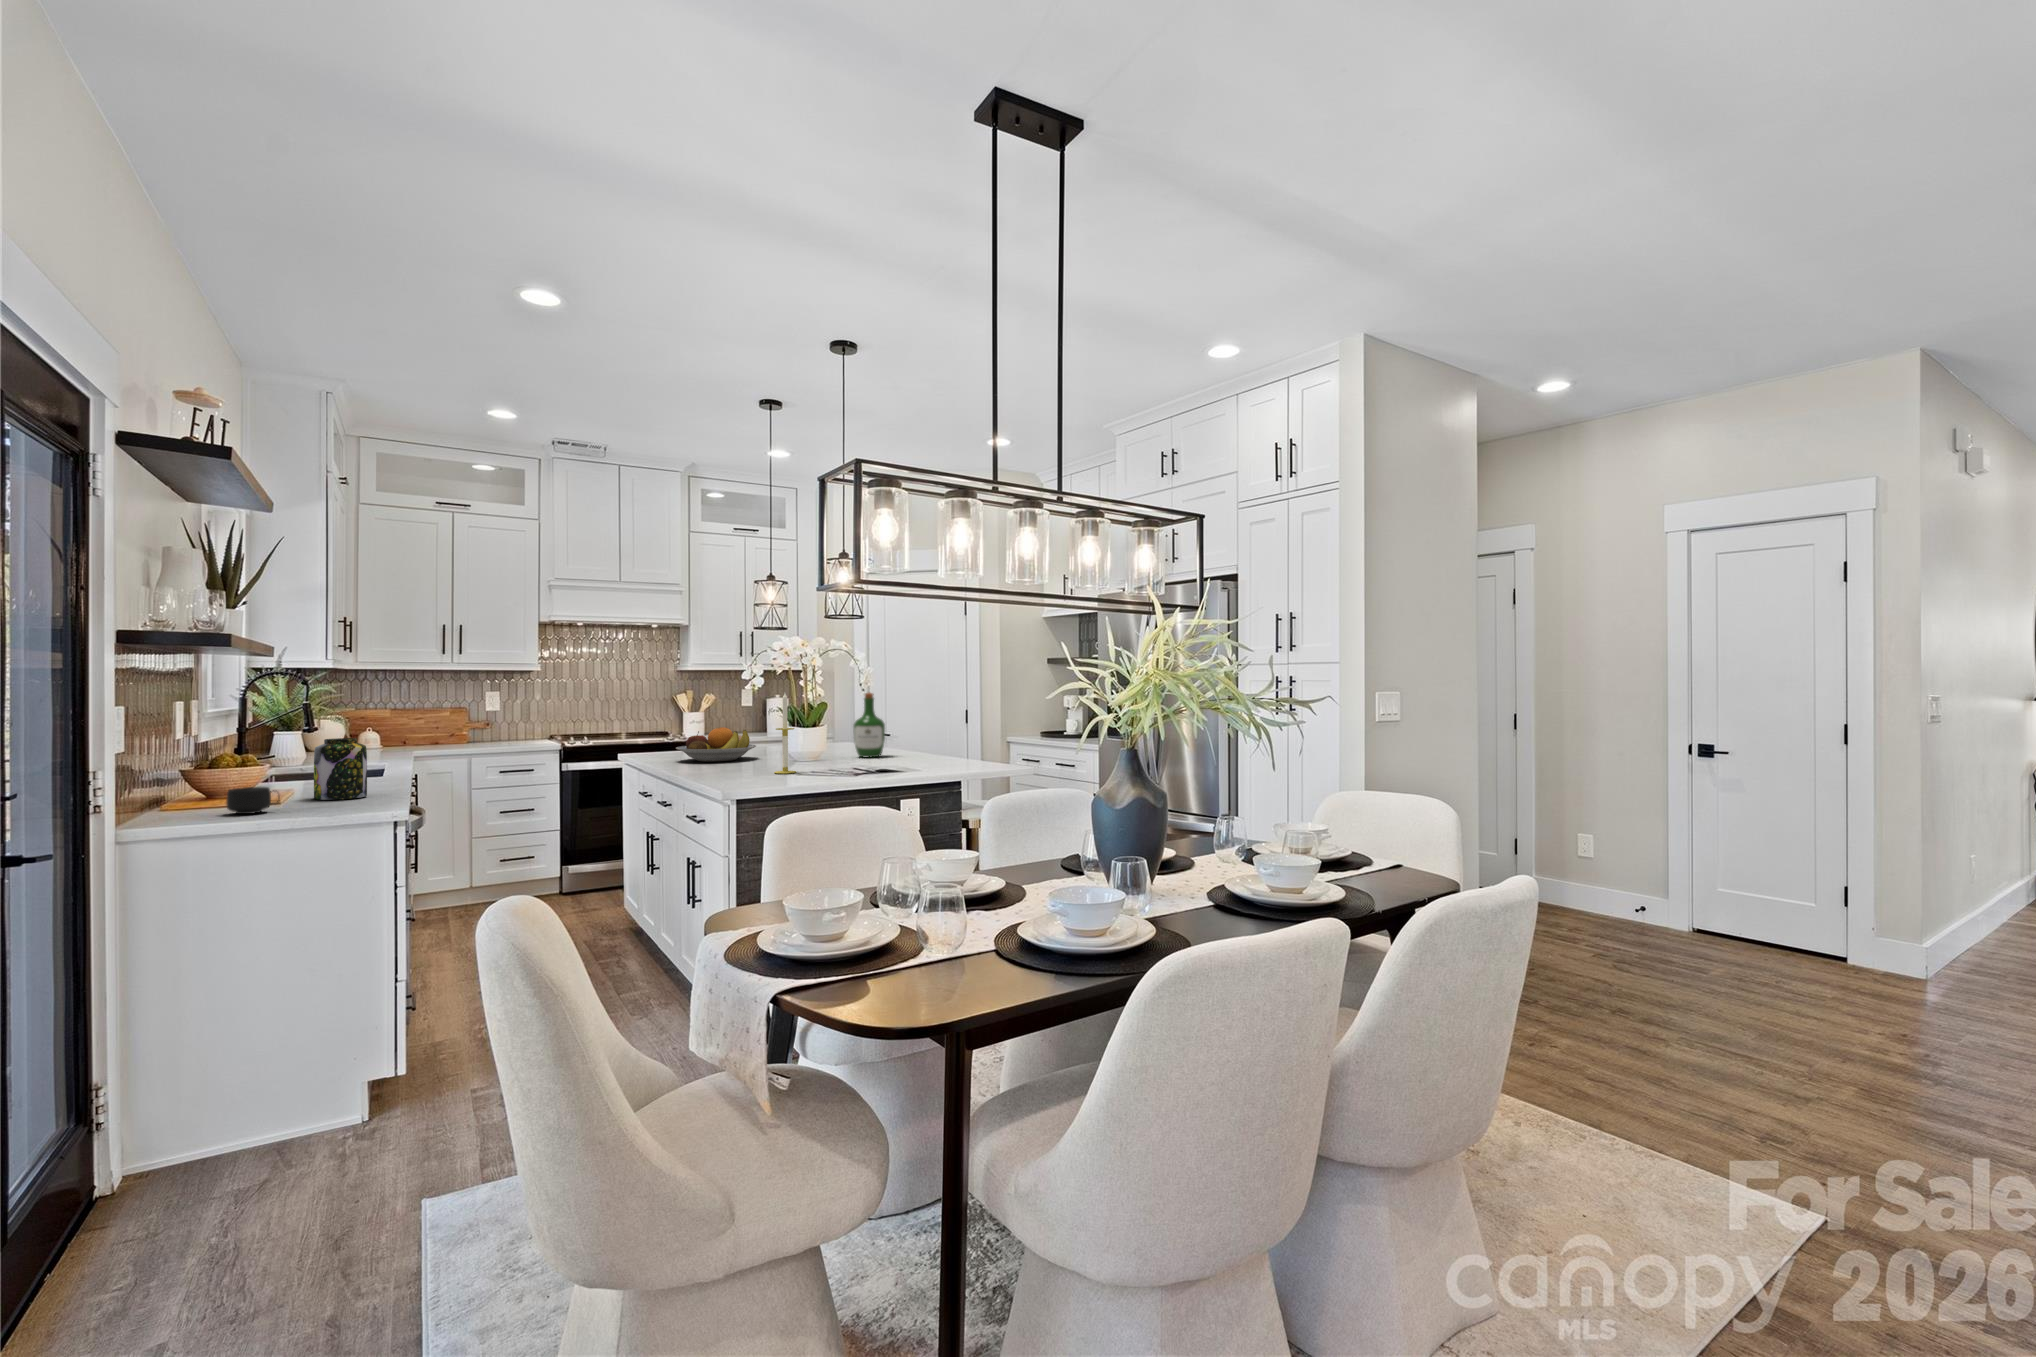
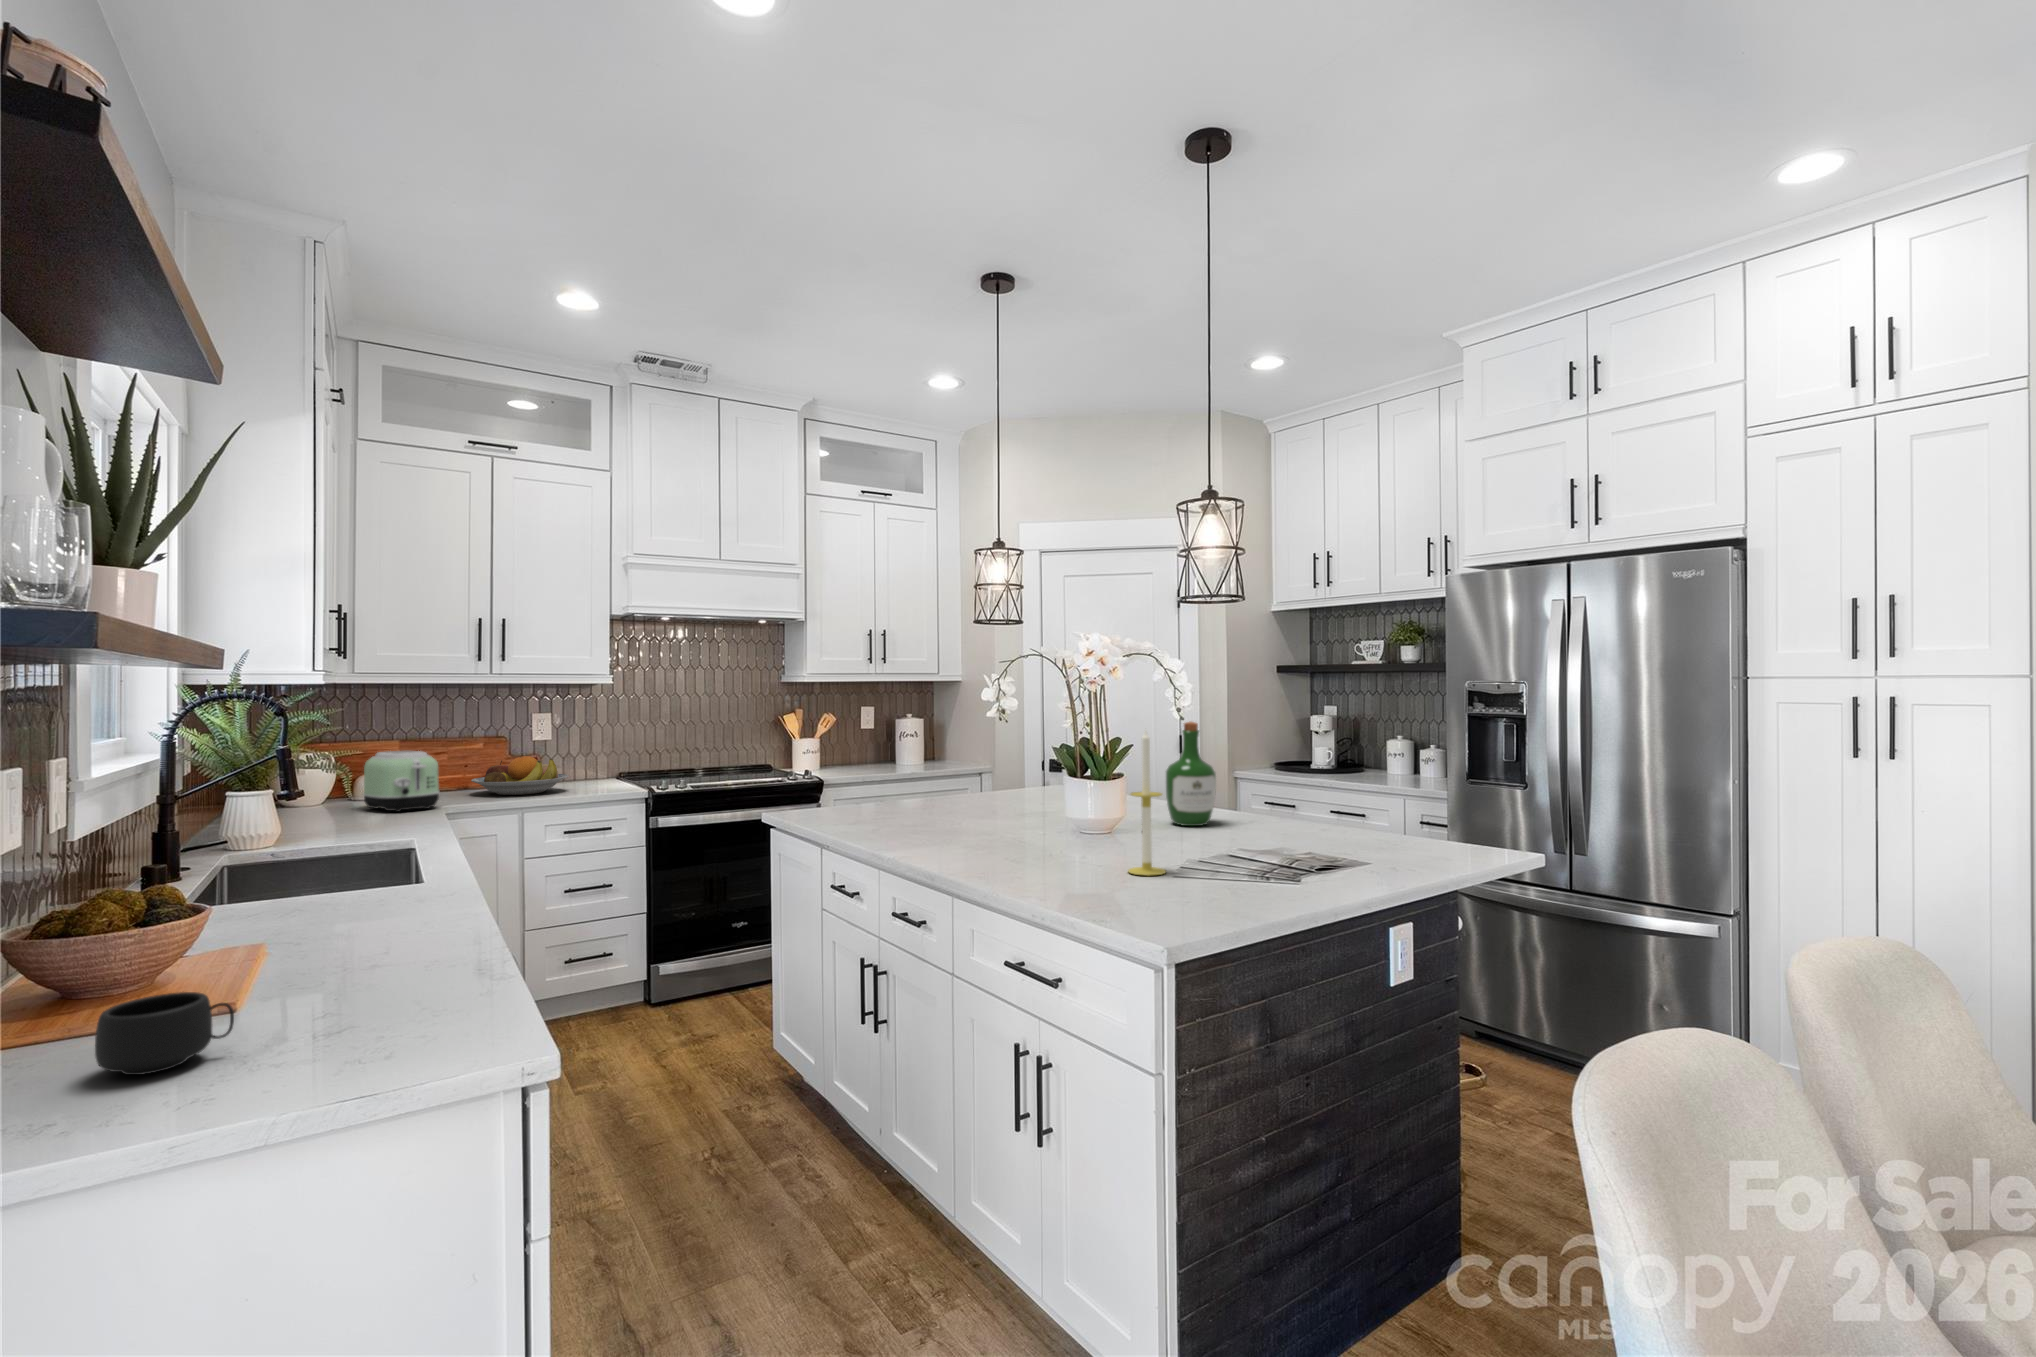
toaster: none [362,714,413,754] -> present [363,751,439,812]
fruit bowl: present [676,727,756,761] -> present [471,756,568,795]
jar: present [314,738,367,800] -> none [310,842,421,983]

